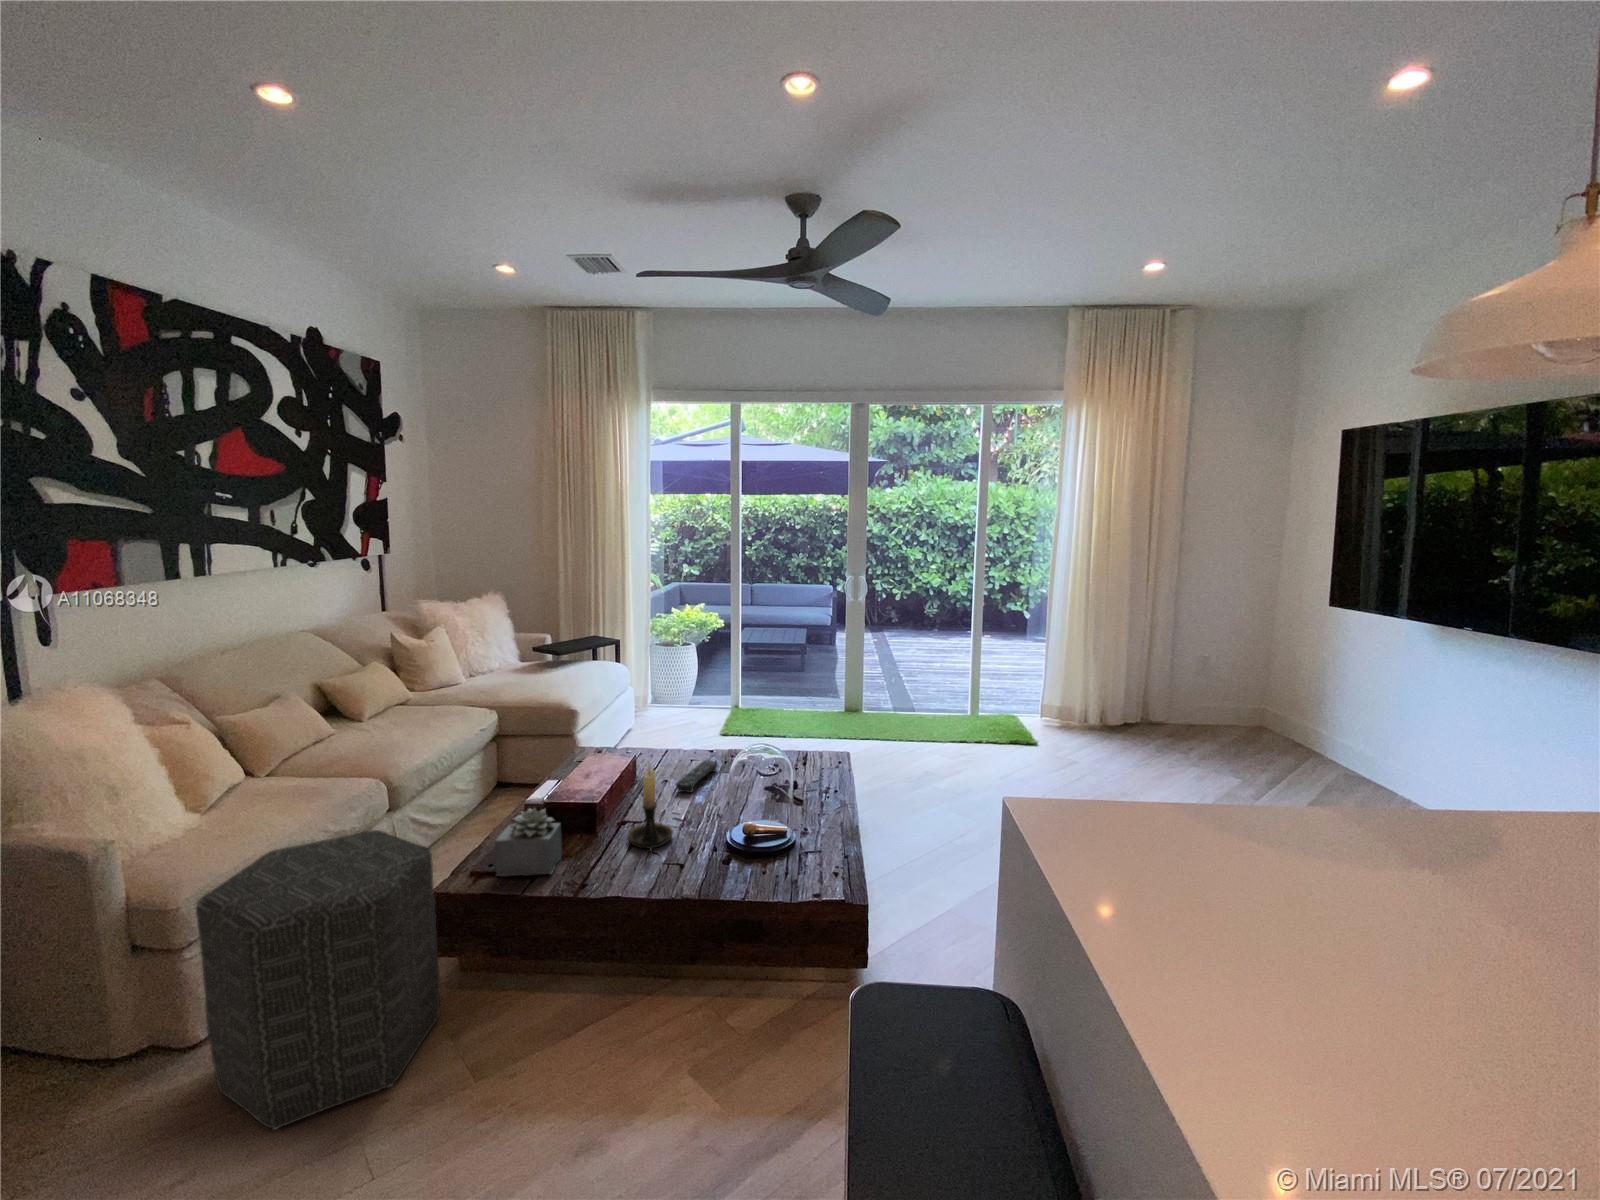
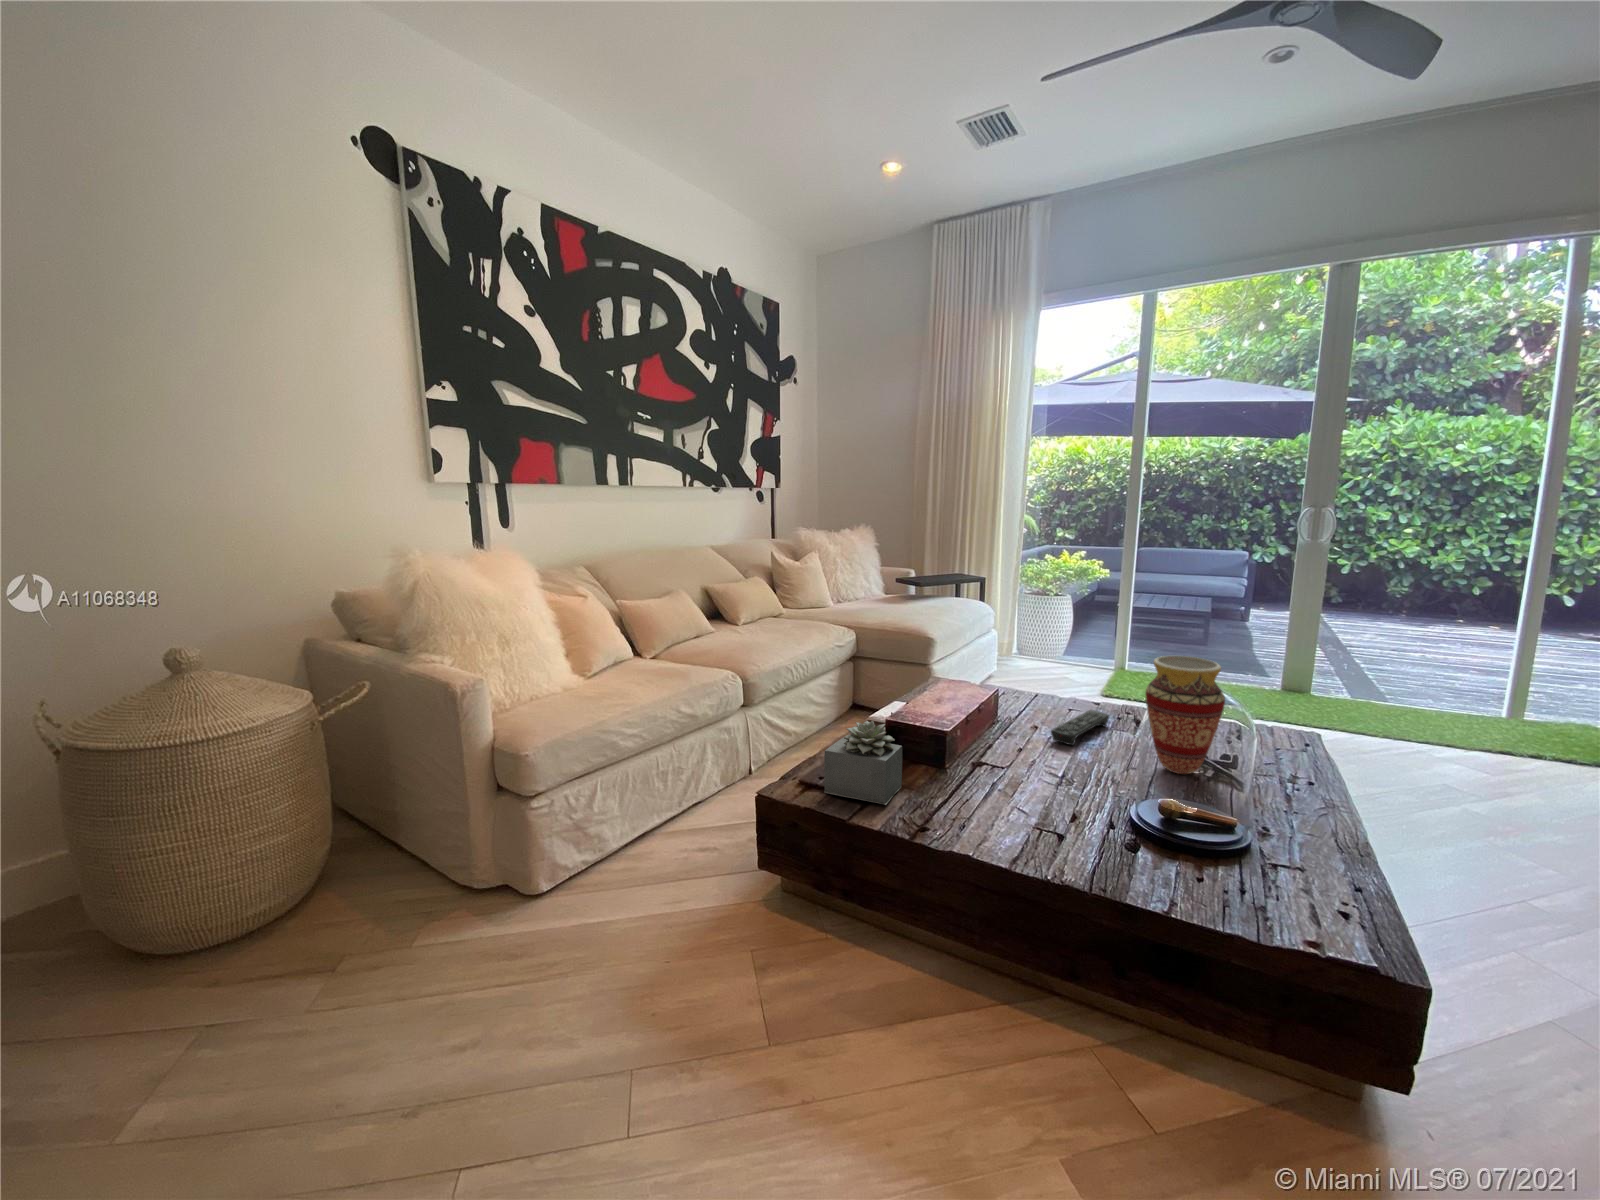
vase: none [736,717,784,801] -> present [1145,656,1225,774]
candle holder: present [627,762,673,851] -> none [984,684,1048,808]
ottoman: present [196,830,440,1130] -> none [531,712,754,1009]

